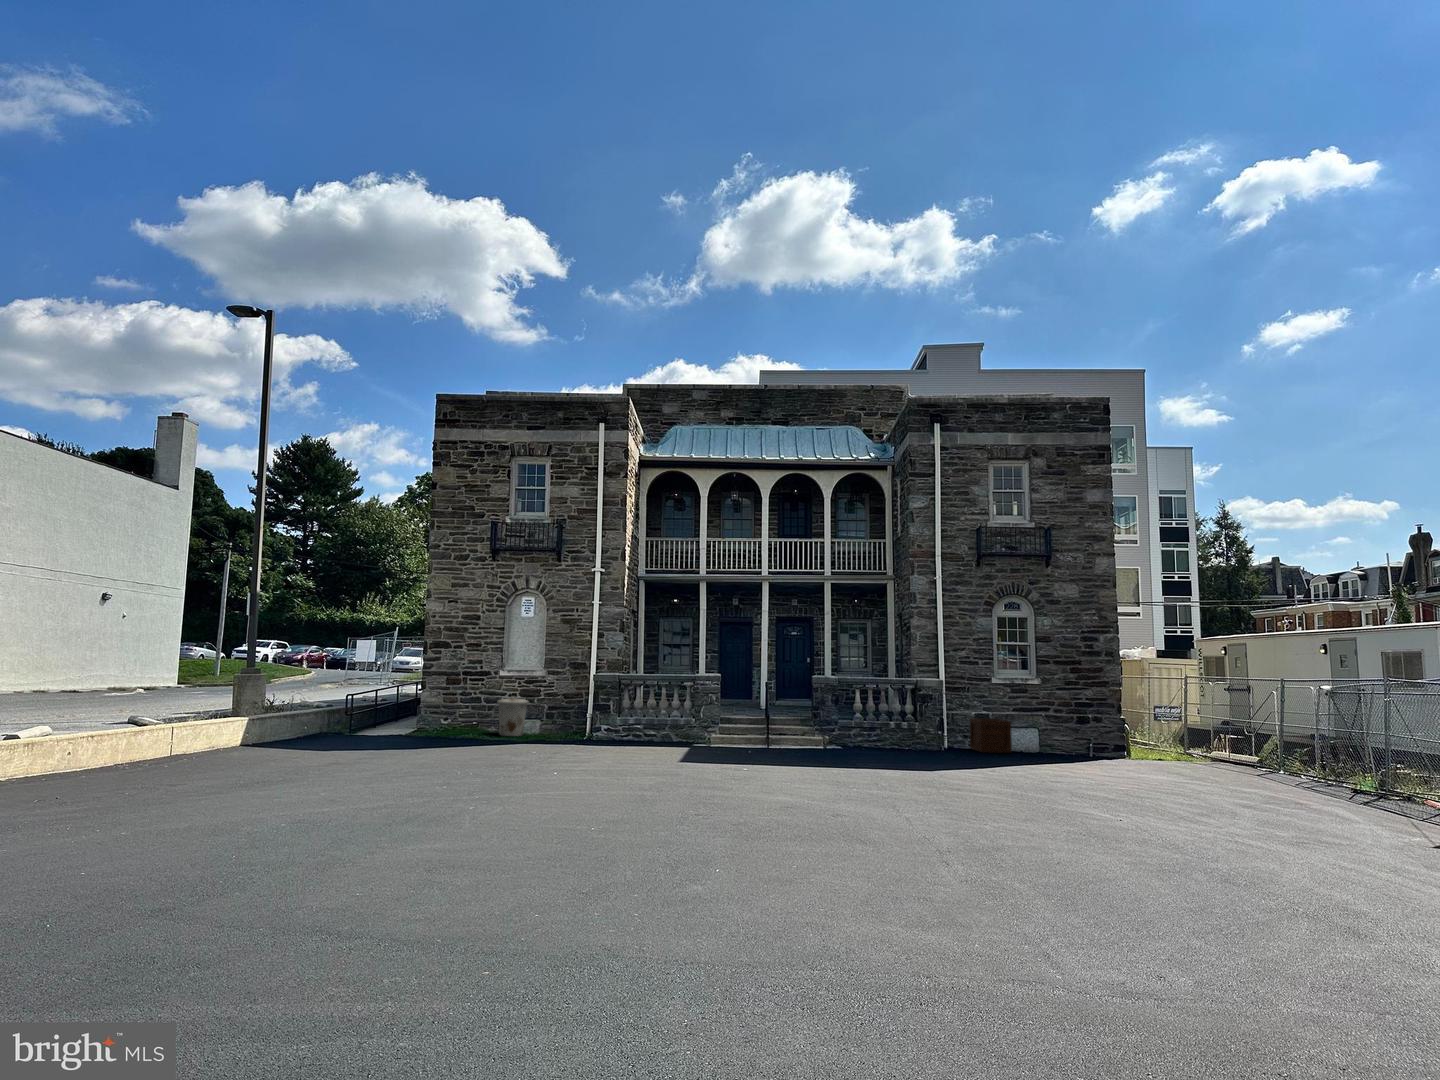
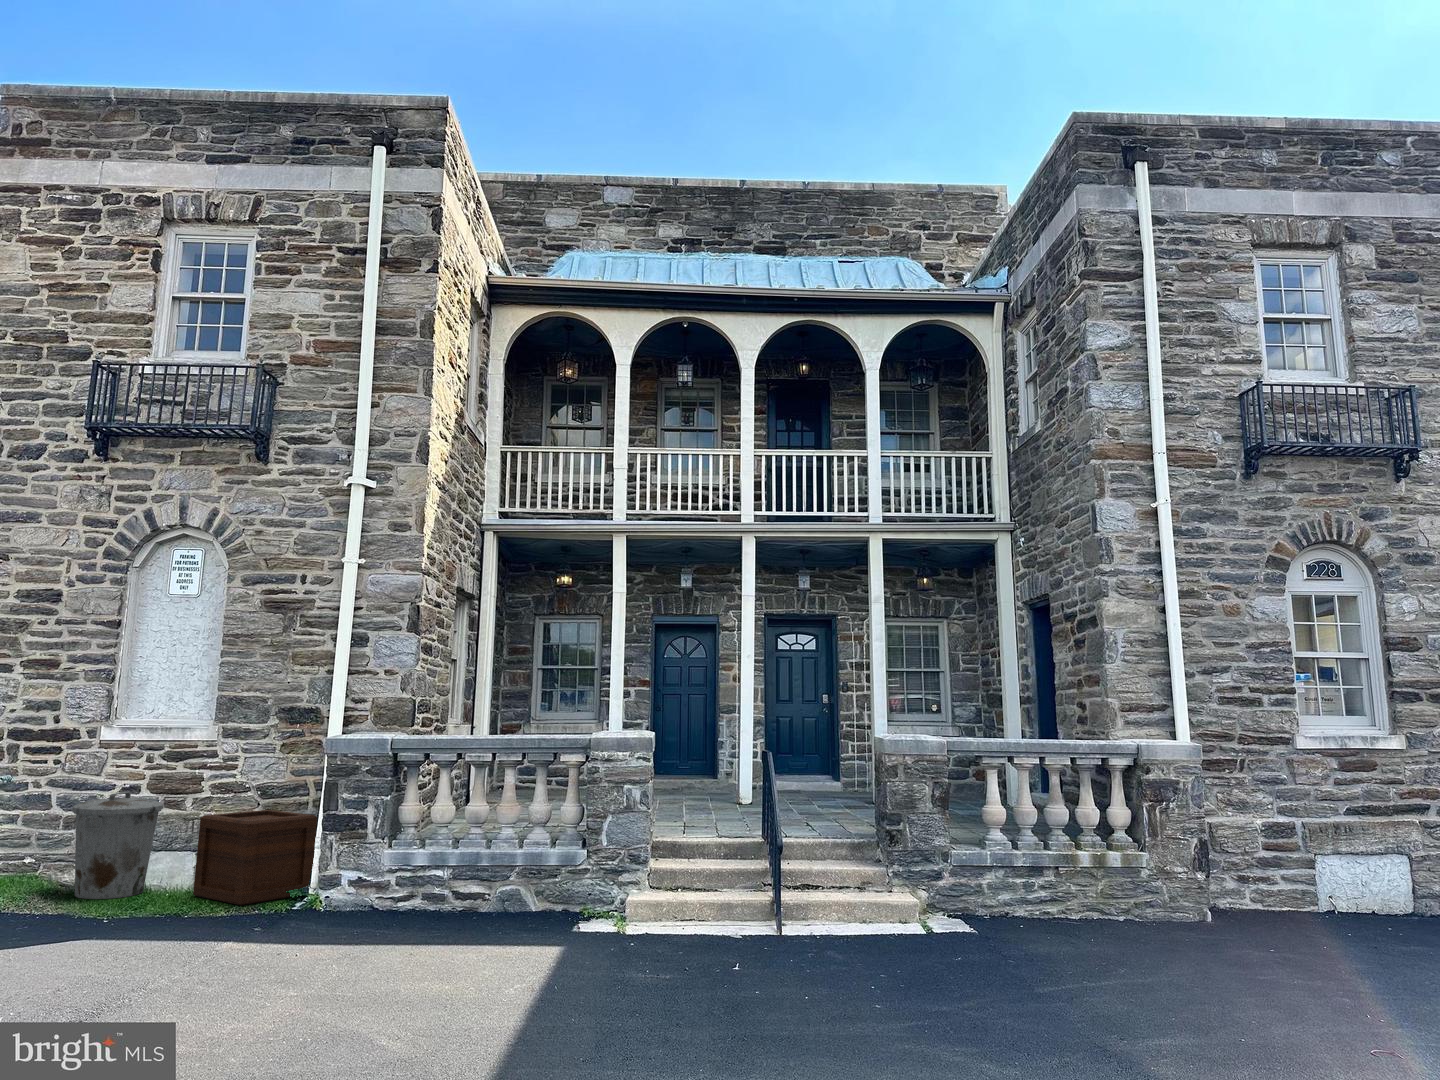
wooden crate: present [970,718,1012,753] -> present [193,810,317,906]

